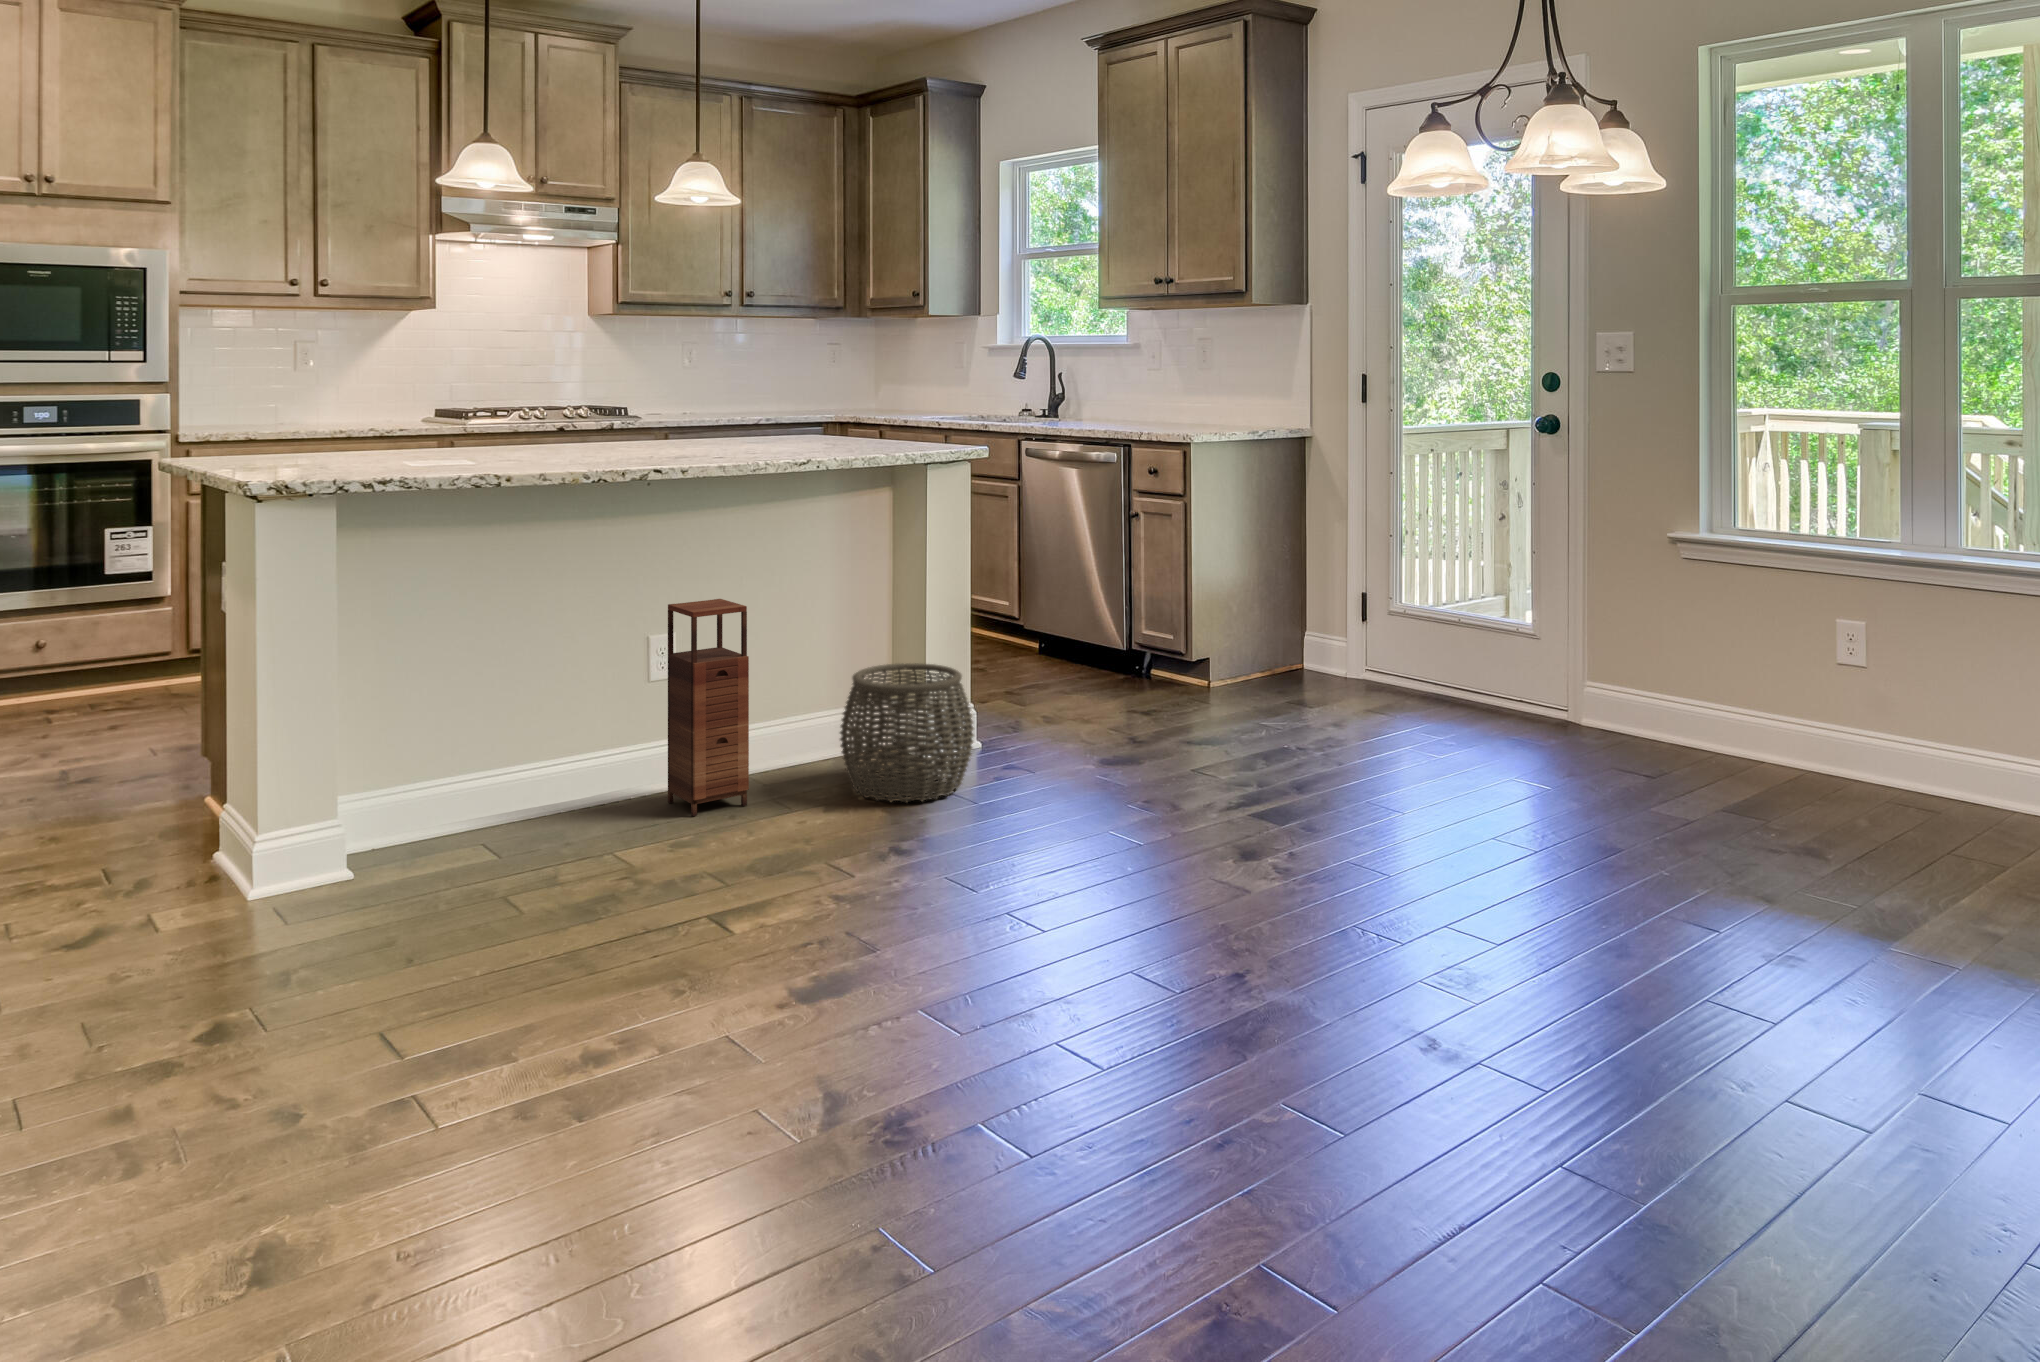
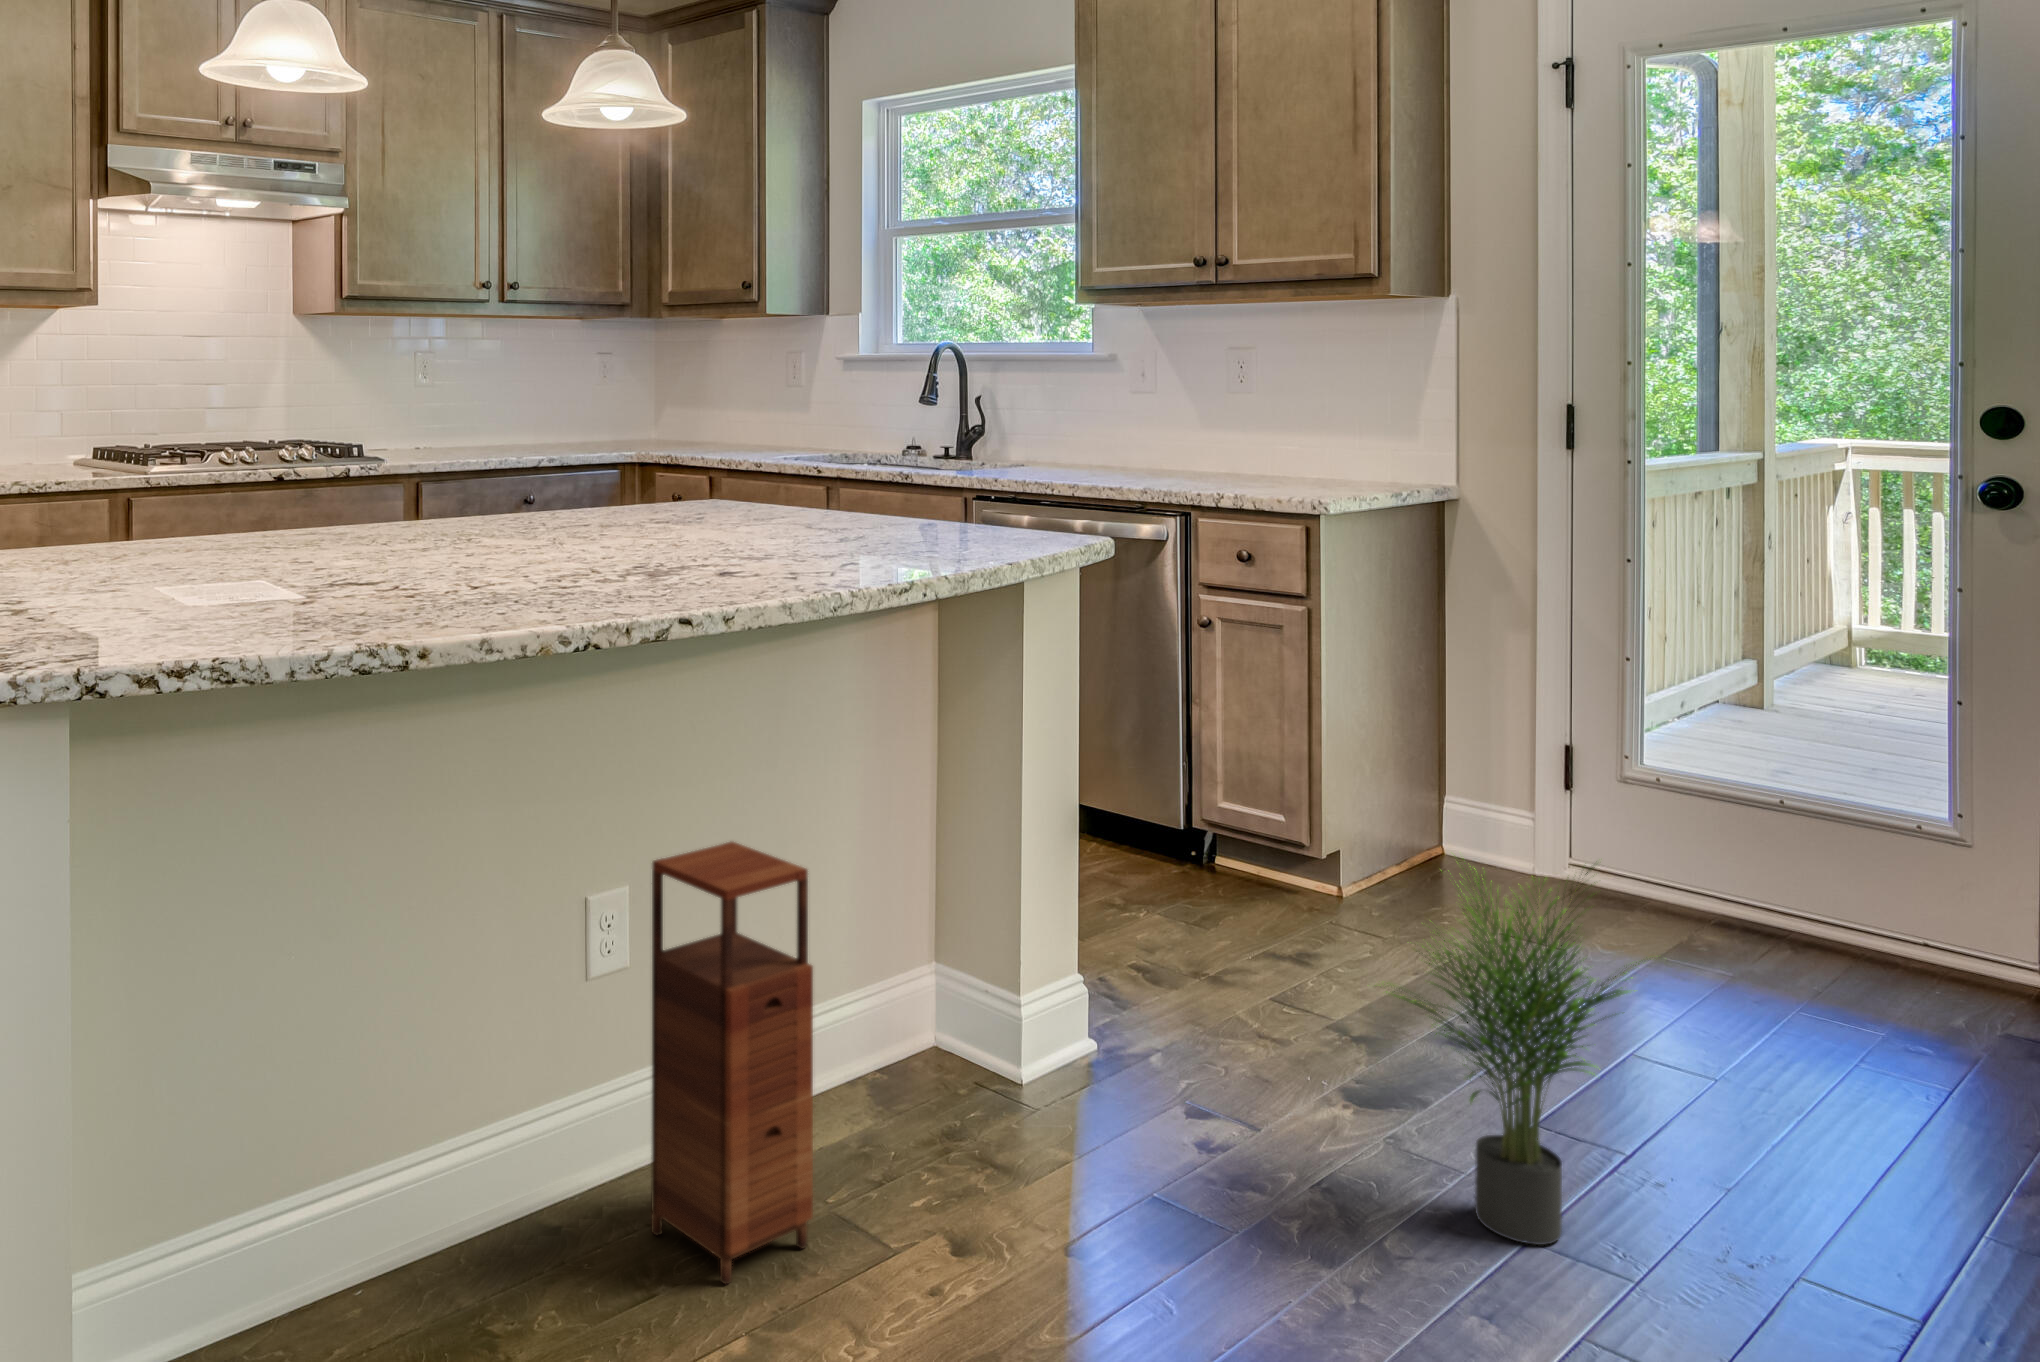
potted plant: none [1049,601,1192,801] -> present [1386,858,1639,1245]
woven basket: present [840,663,974,802] -> none [946,945,1210,1247]

